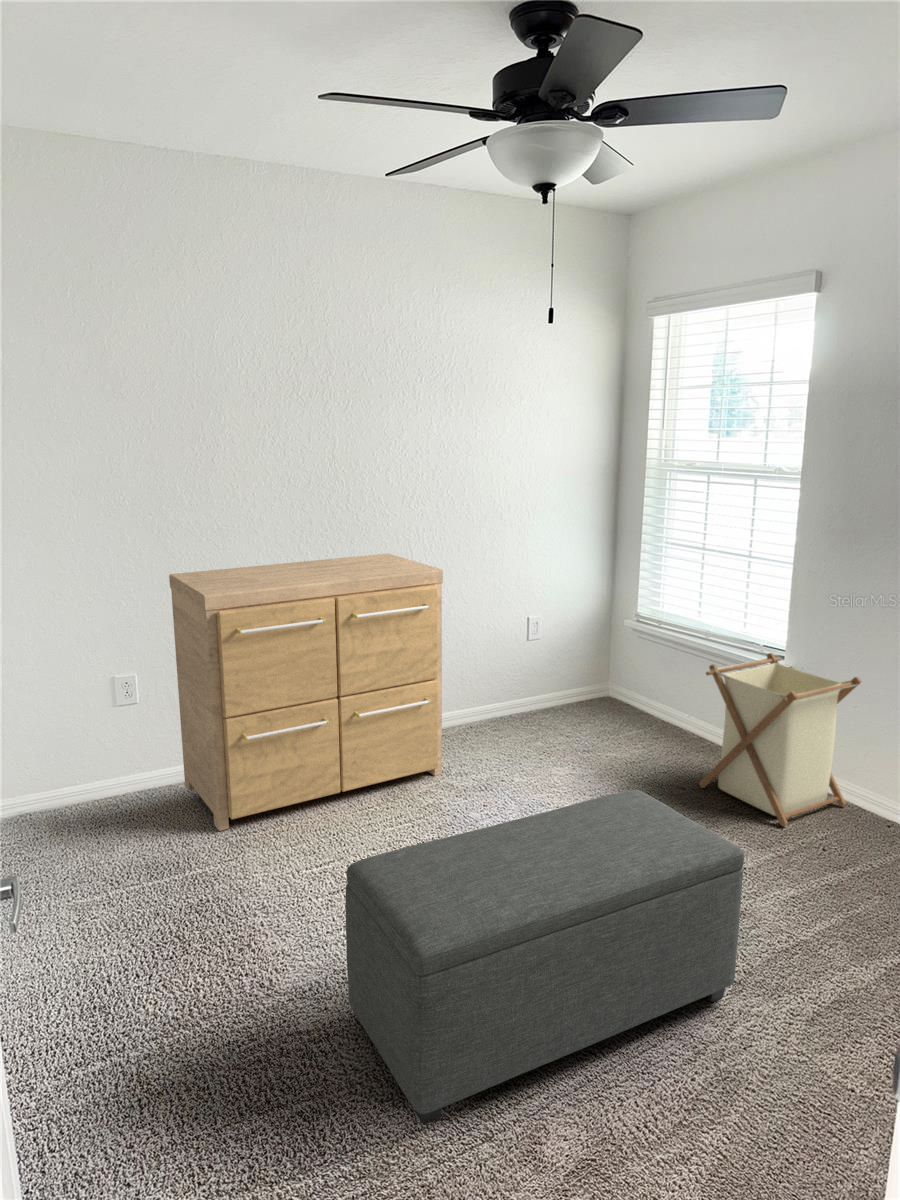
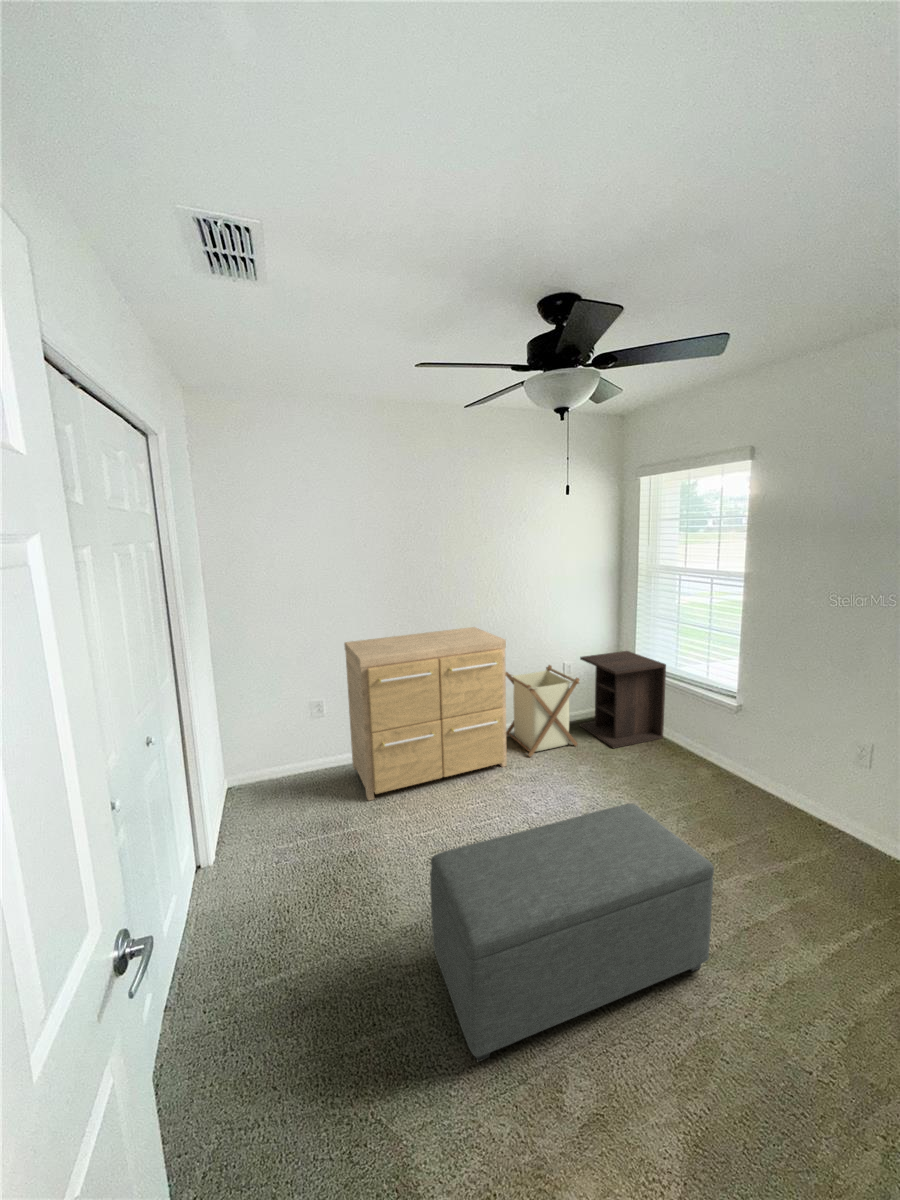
nightstand: none [554,596,687,744] -> present [579,651,666,748]
laundry basket: present [699,653,861,826] -> present [506,665,579,757]

